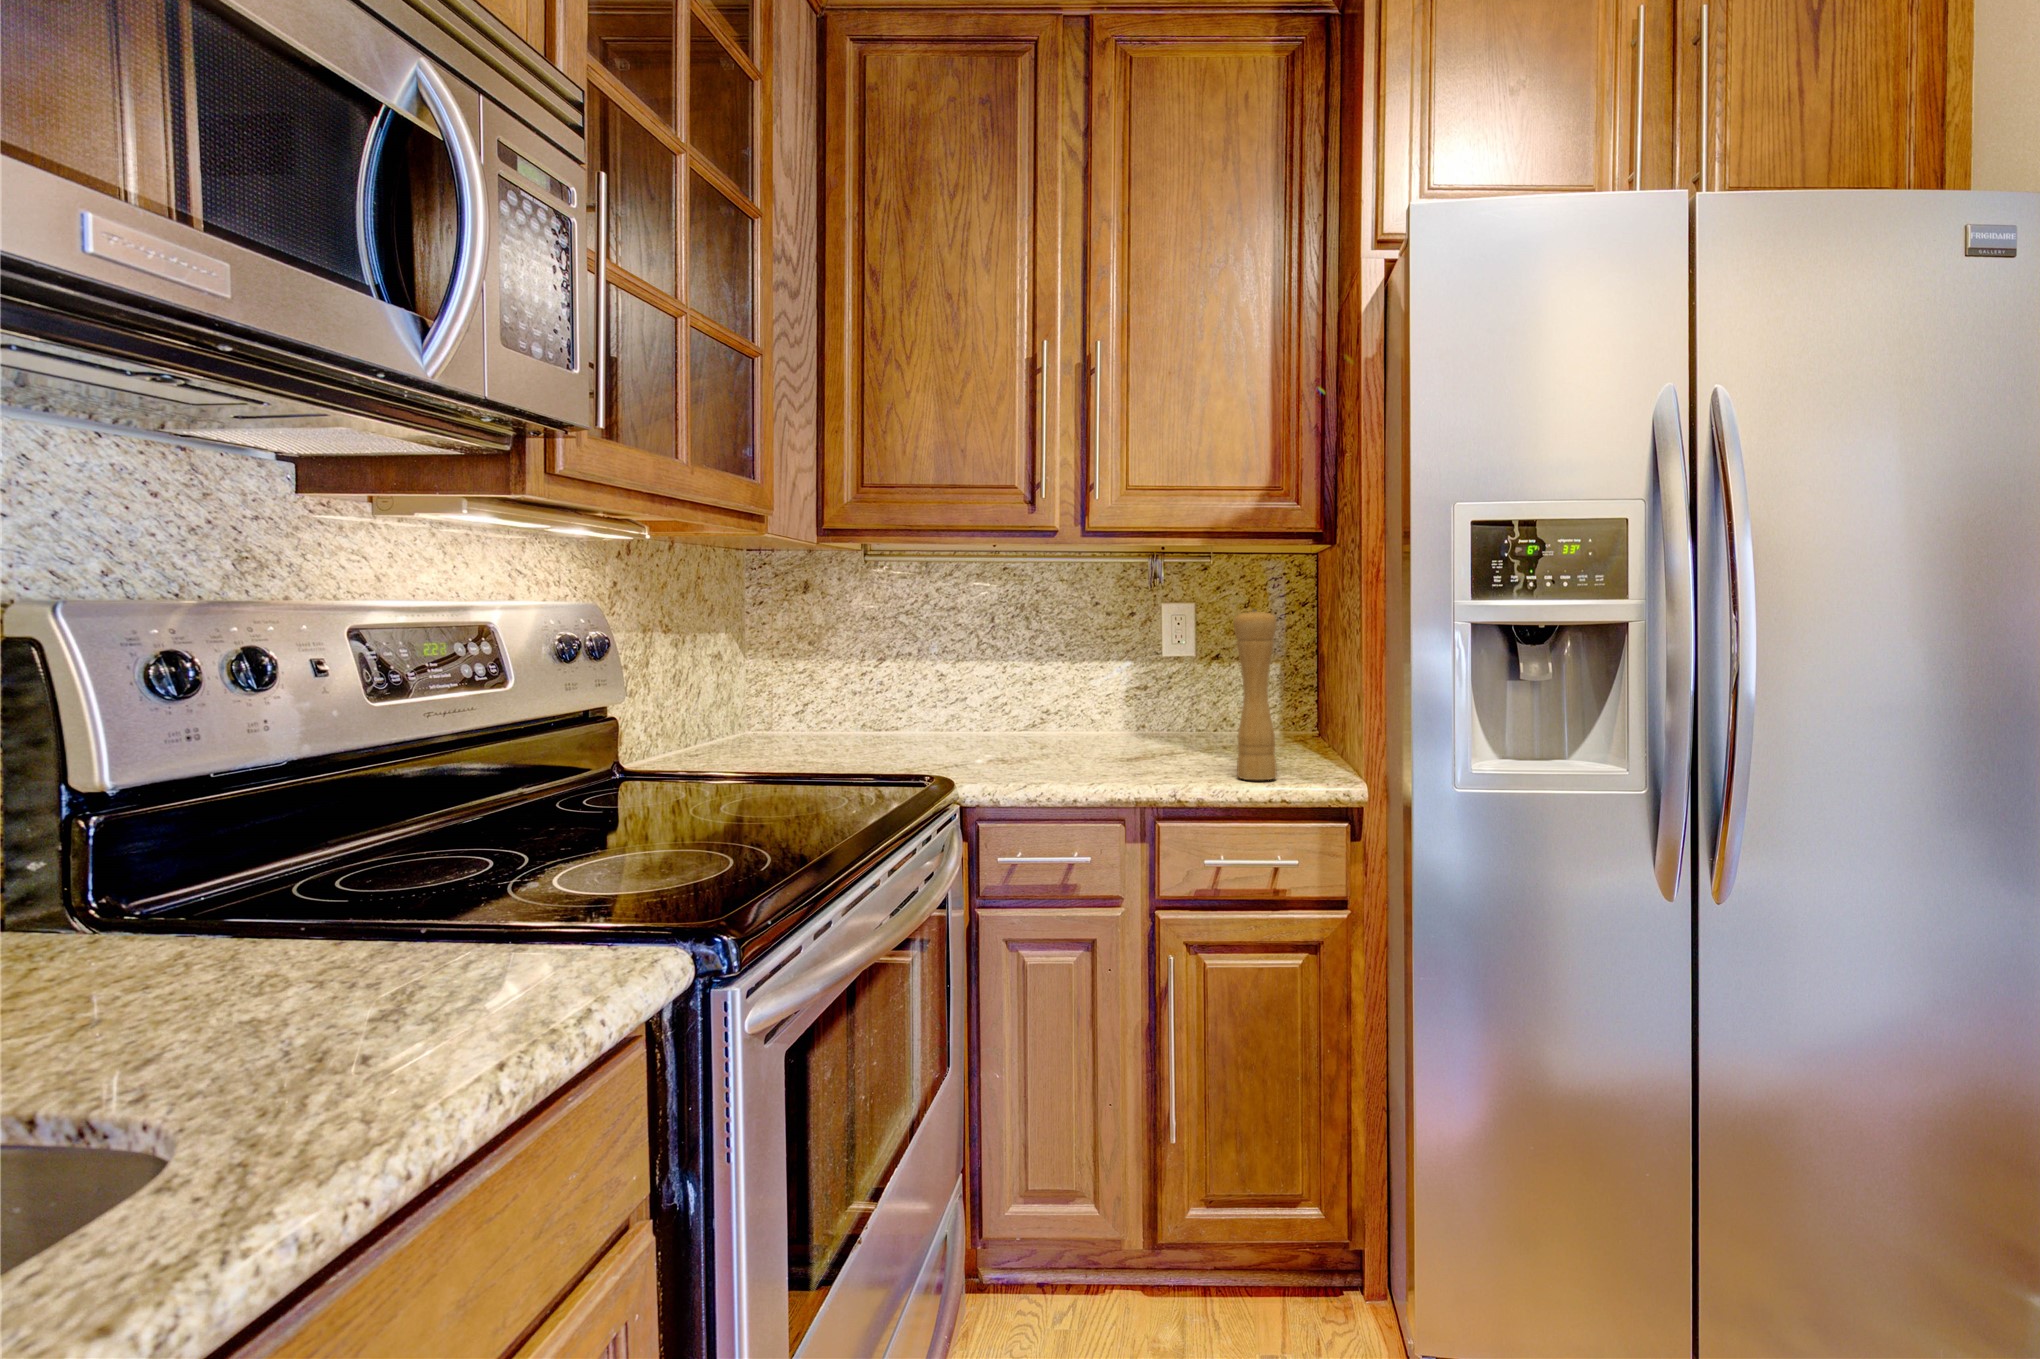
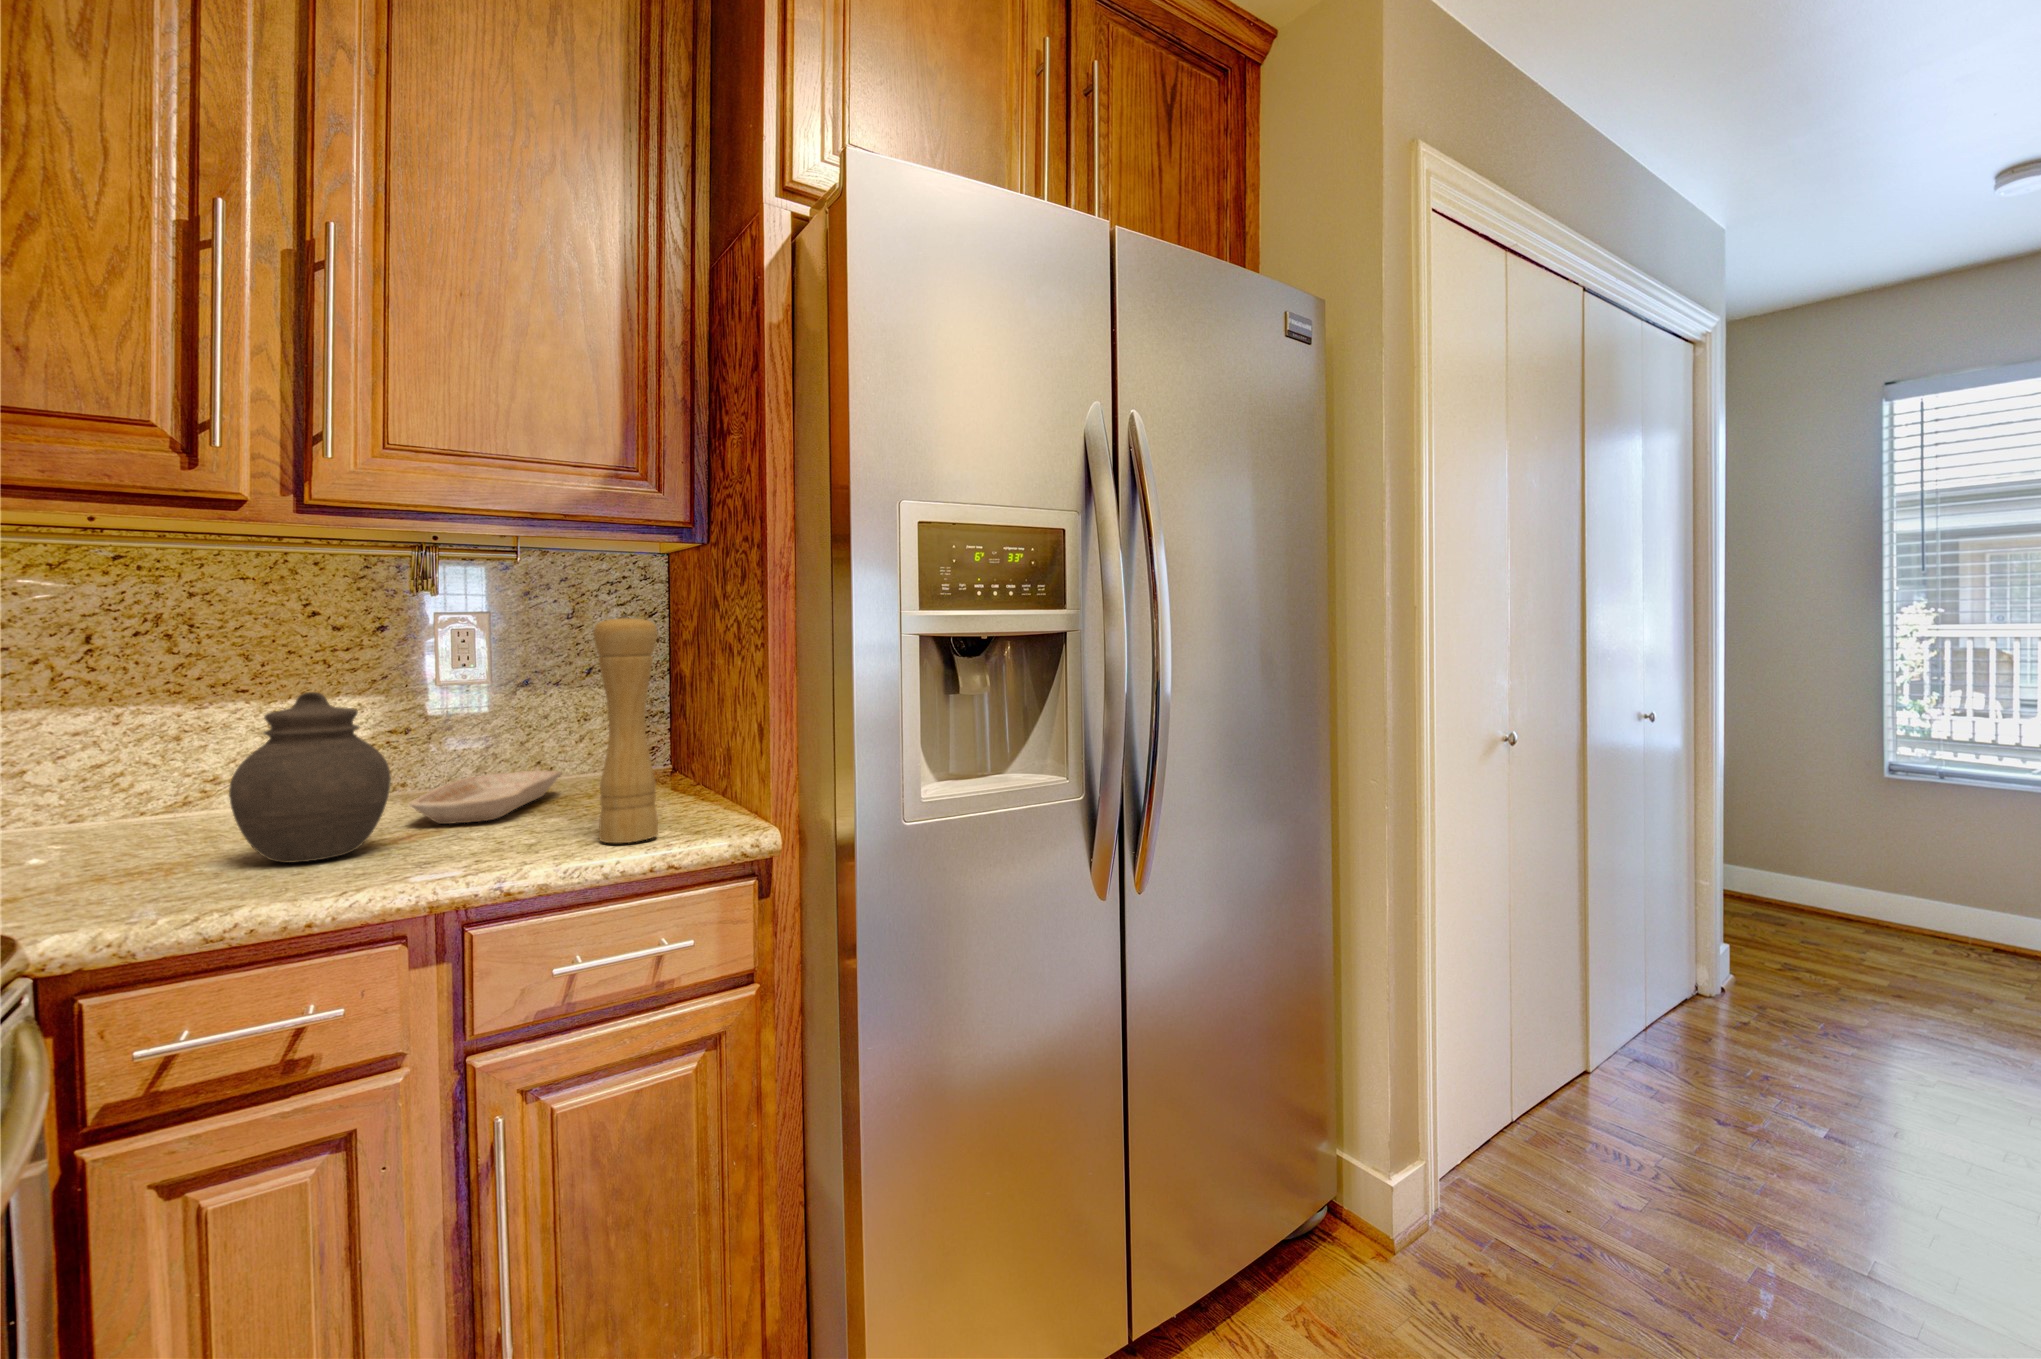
jar: none [1044,660,1121,765] -> present [229,692,391,863]
tray: none [1137,724,1238,755] -> present [410,770,561,824]

